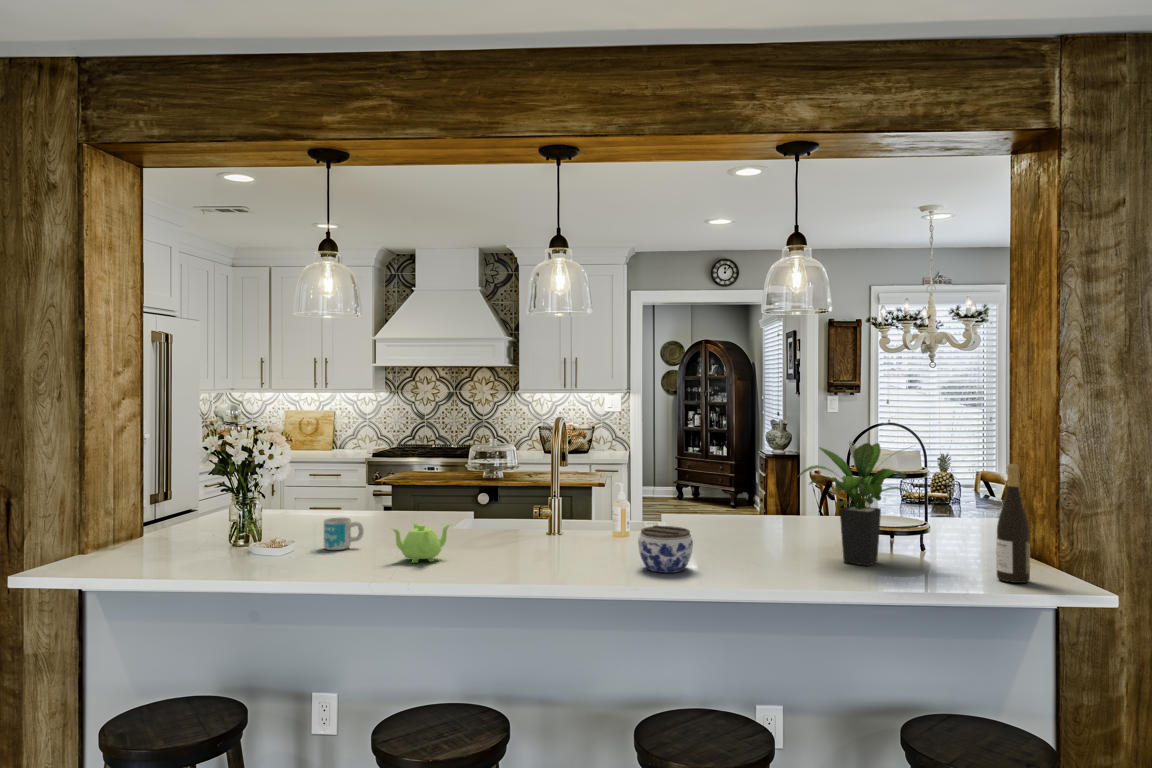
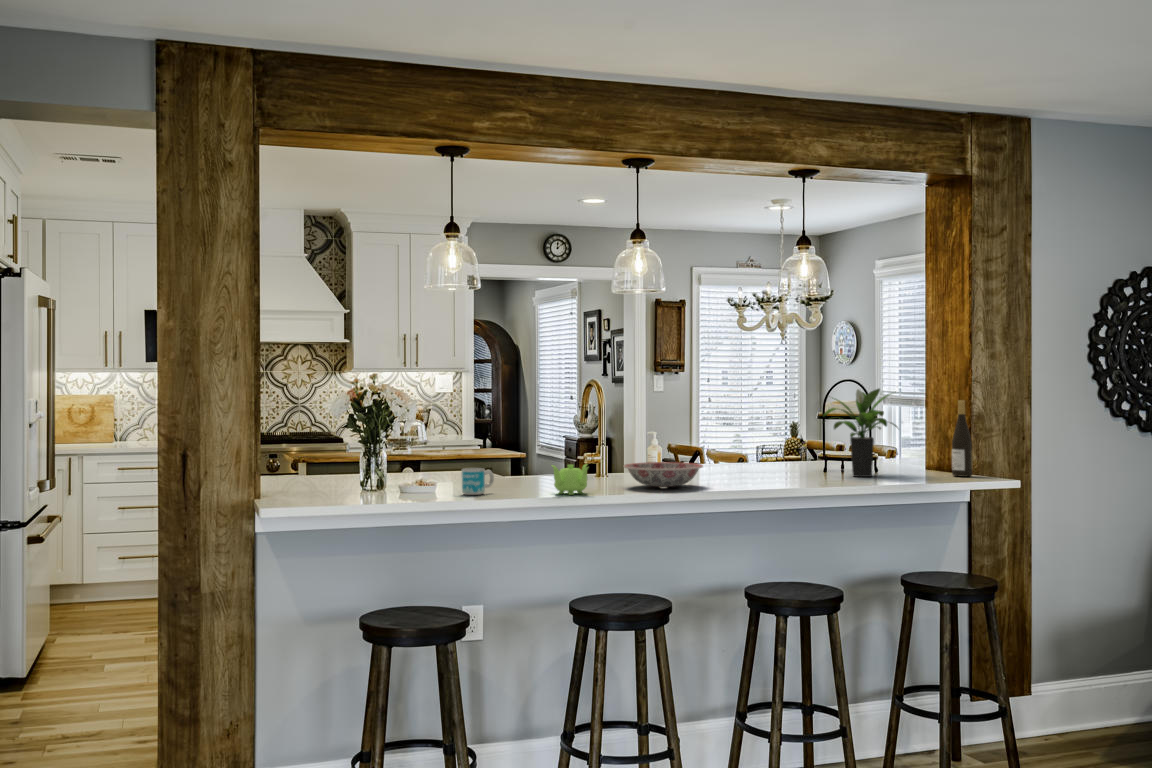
ceramic bowl: none [502,523,602,560] -> present [624,462,703,488]
jar: present [638,525,693,573] -> none [735,455,776,487]

